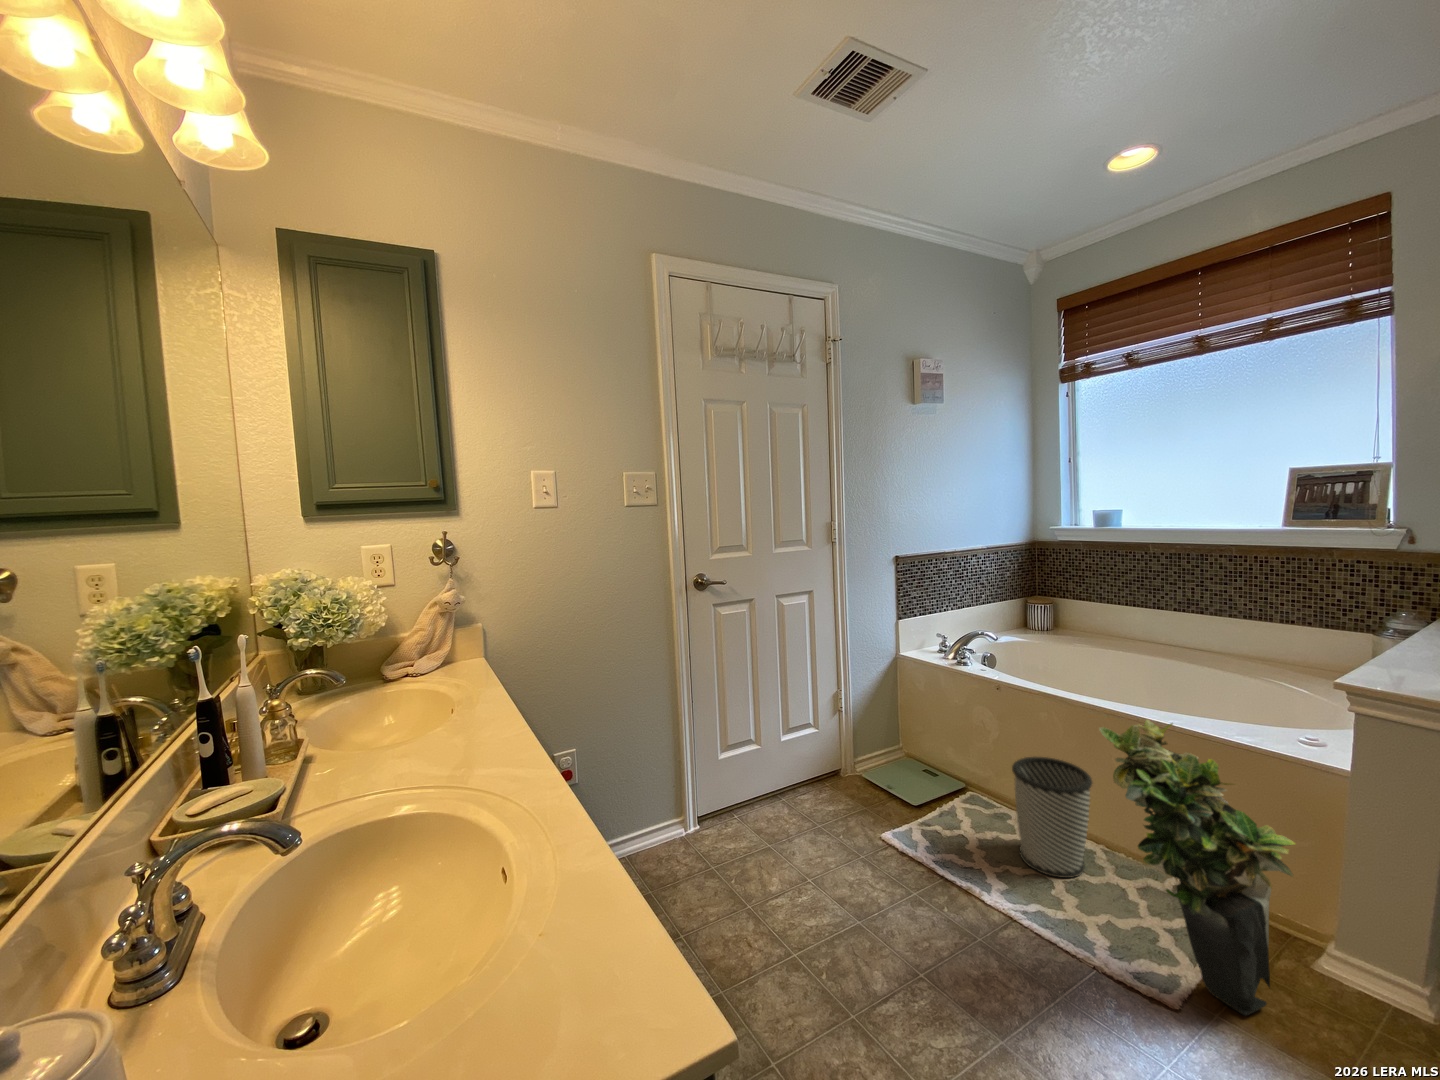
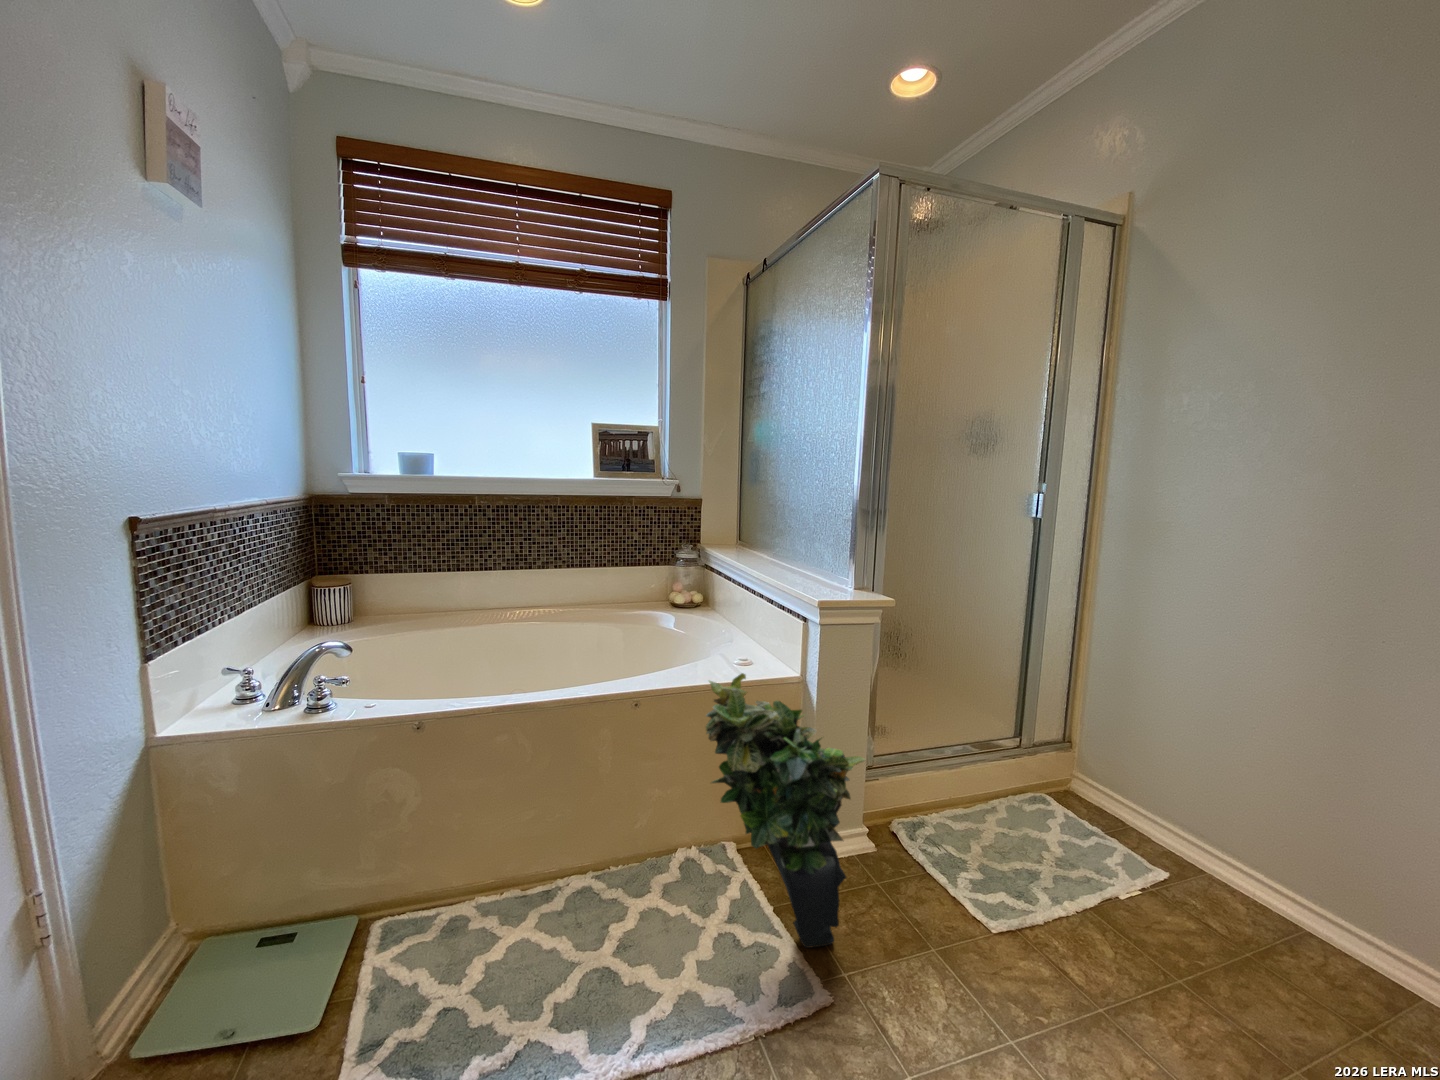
wastebasket: present [1012,757,1092,878] -> none [520,783,627,969]

